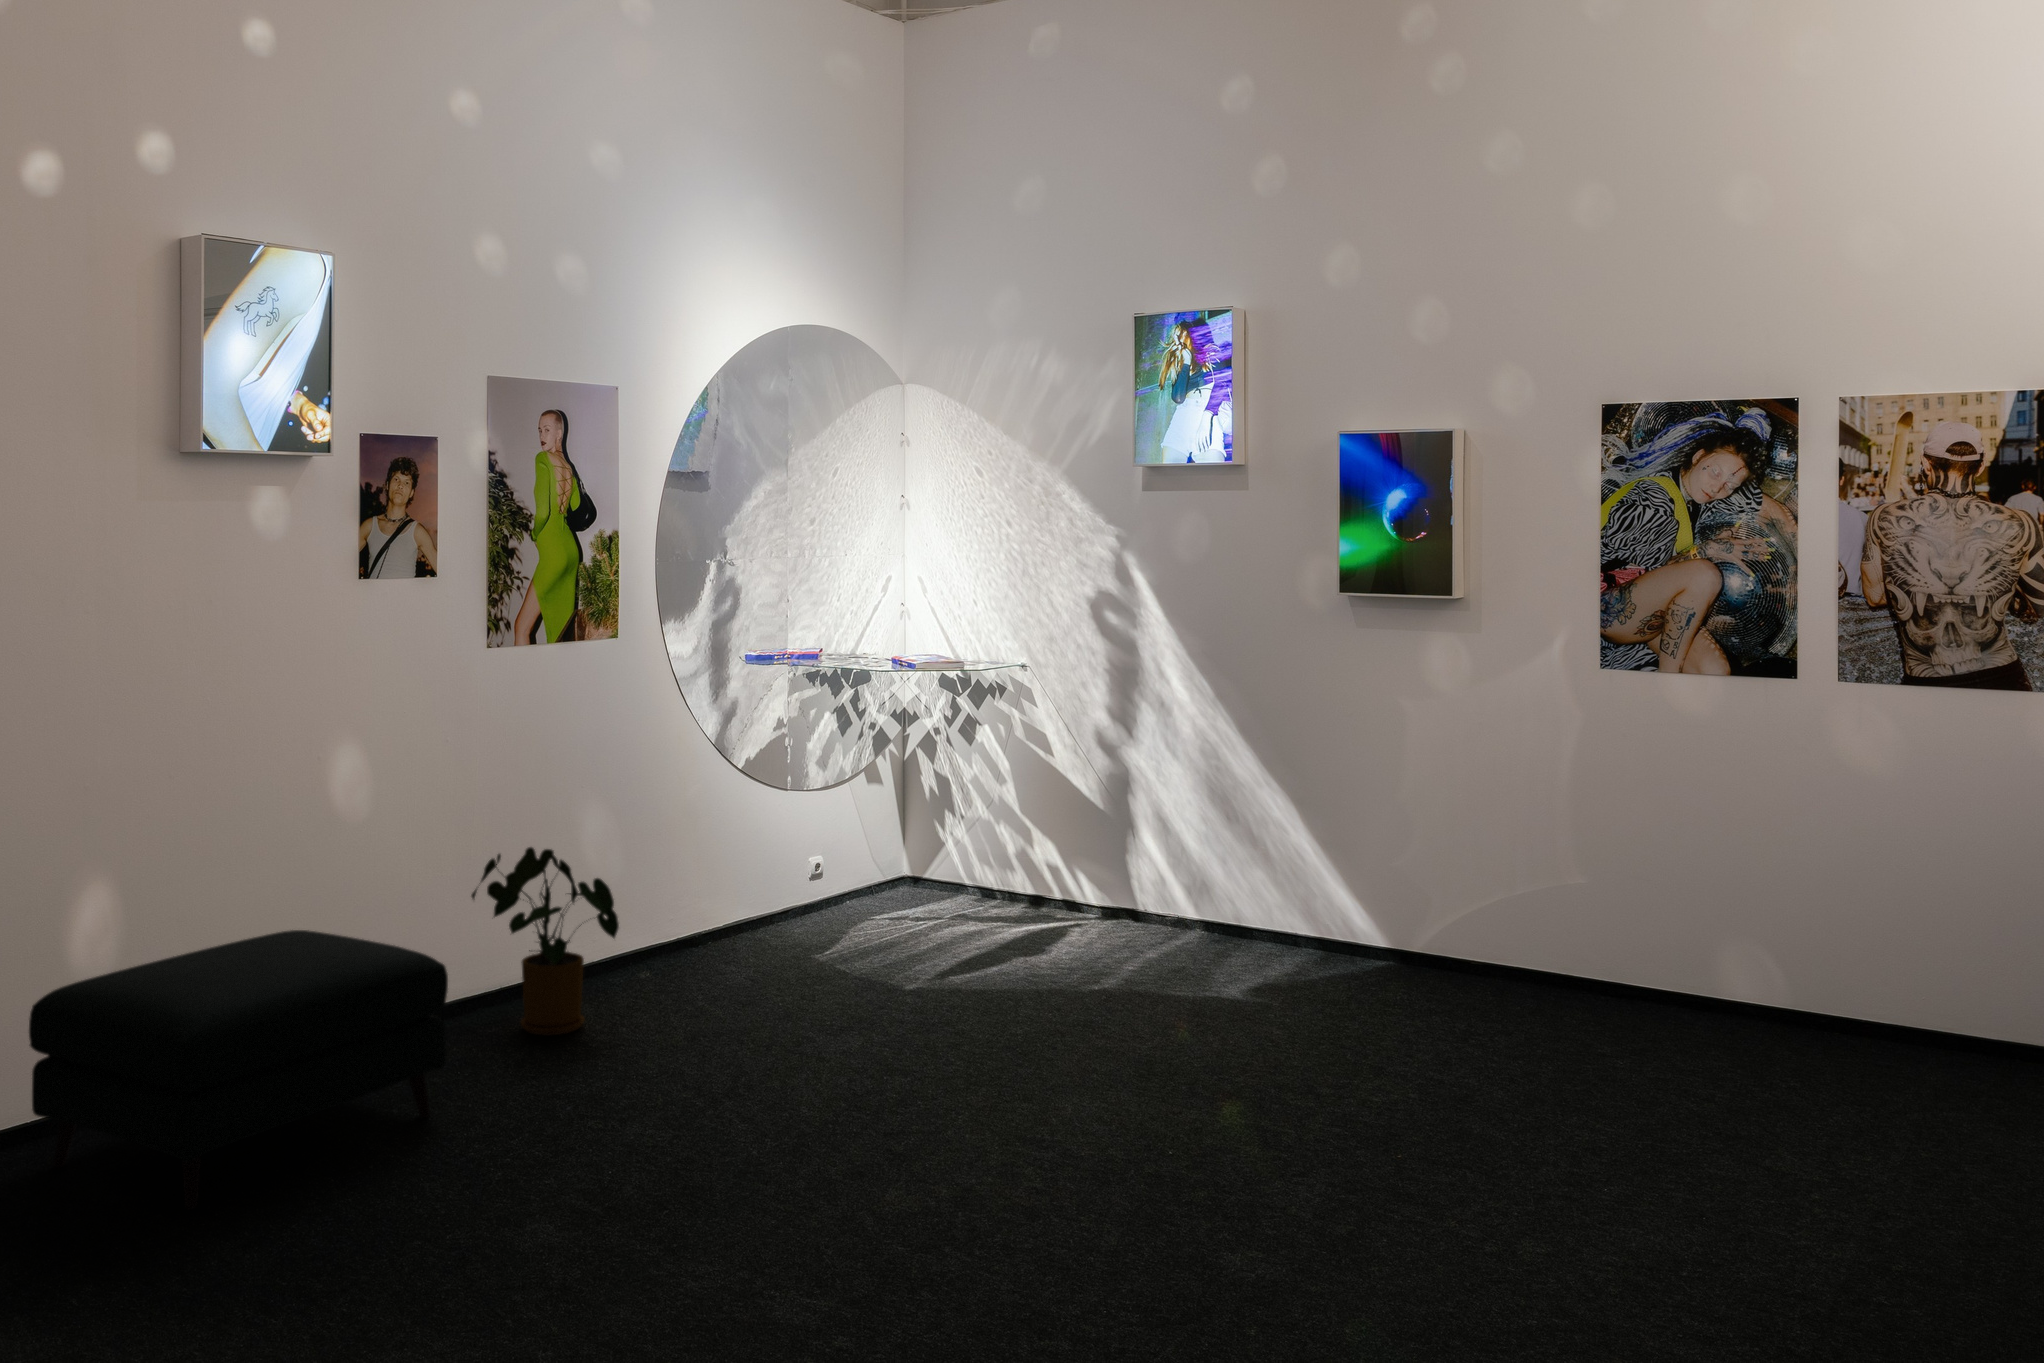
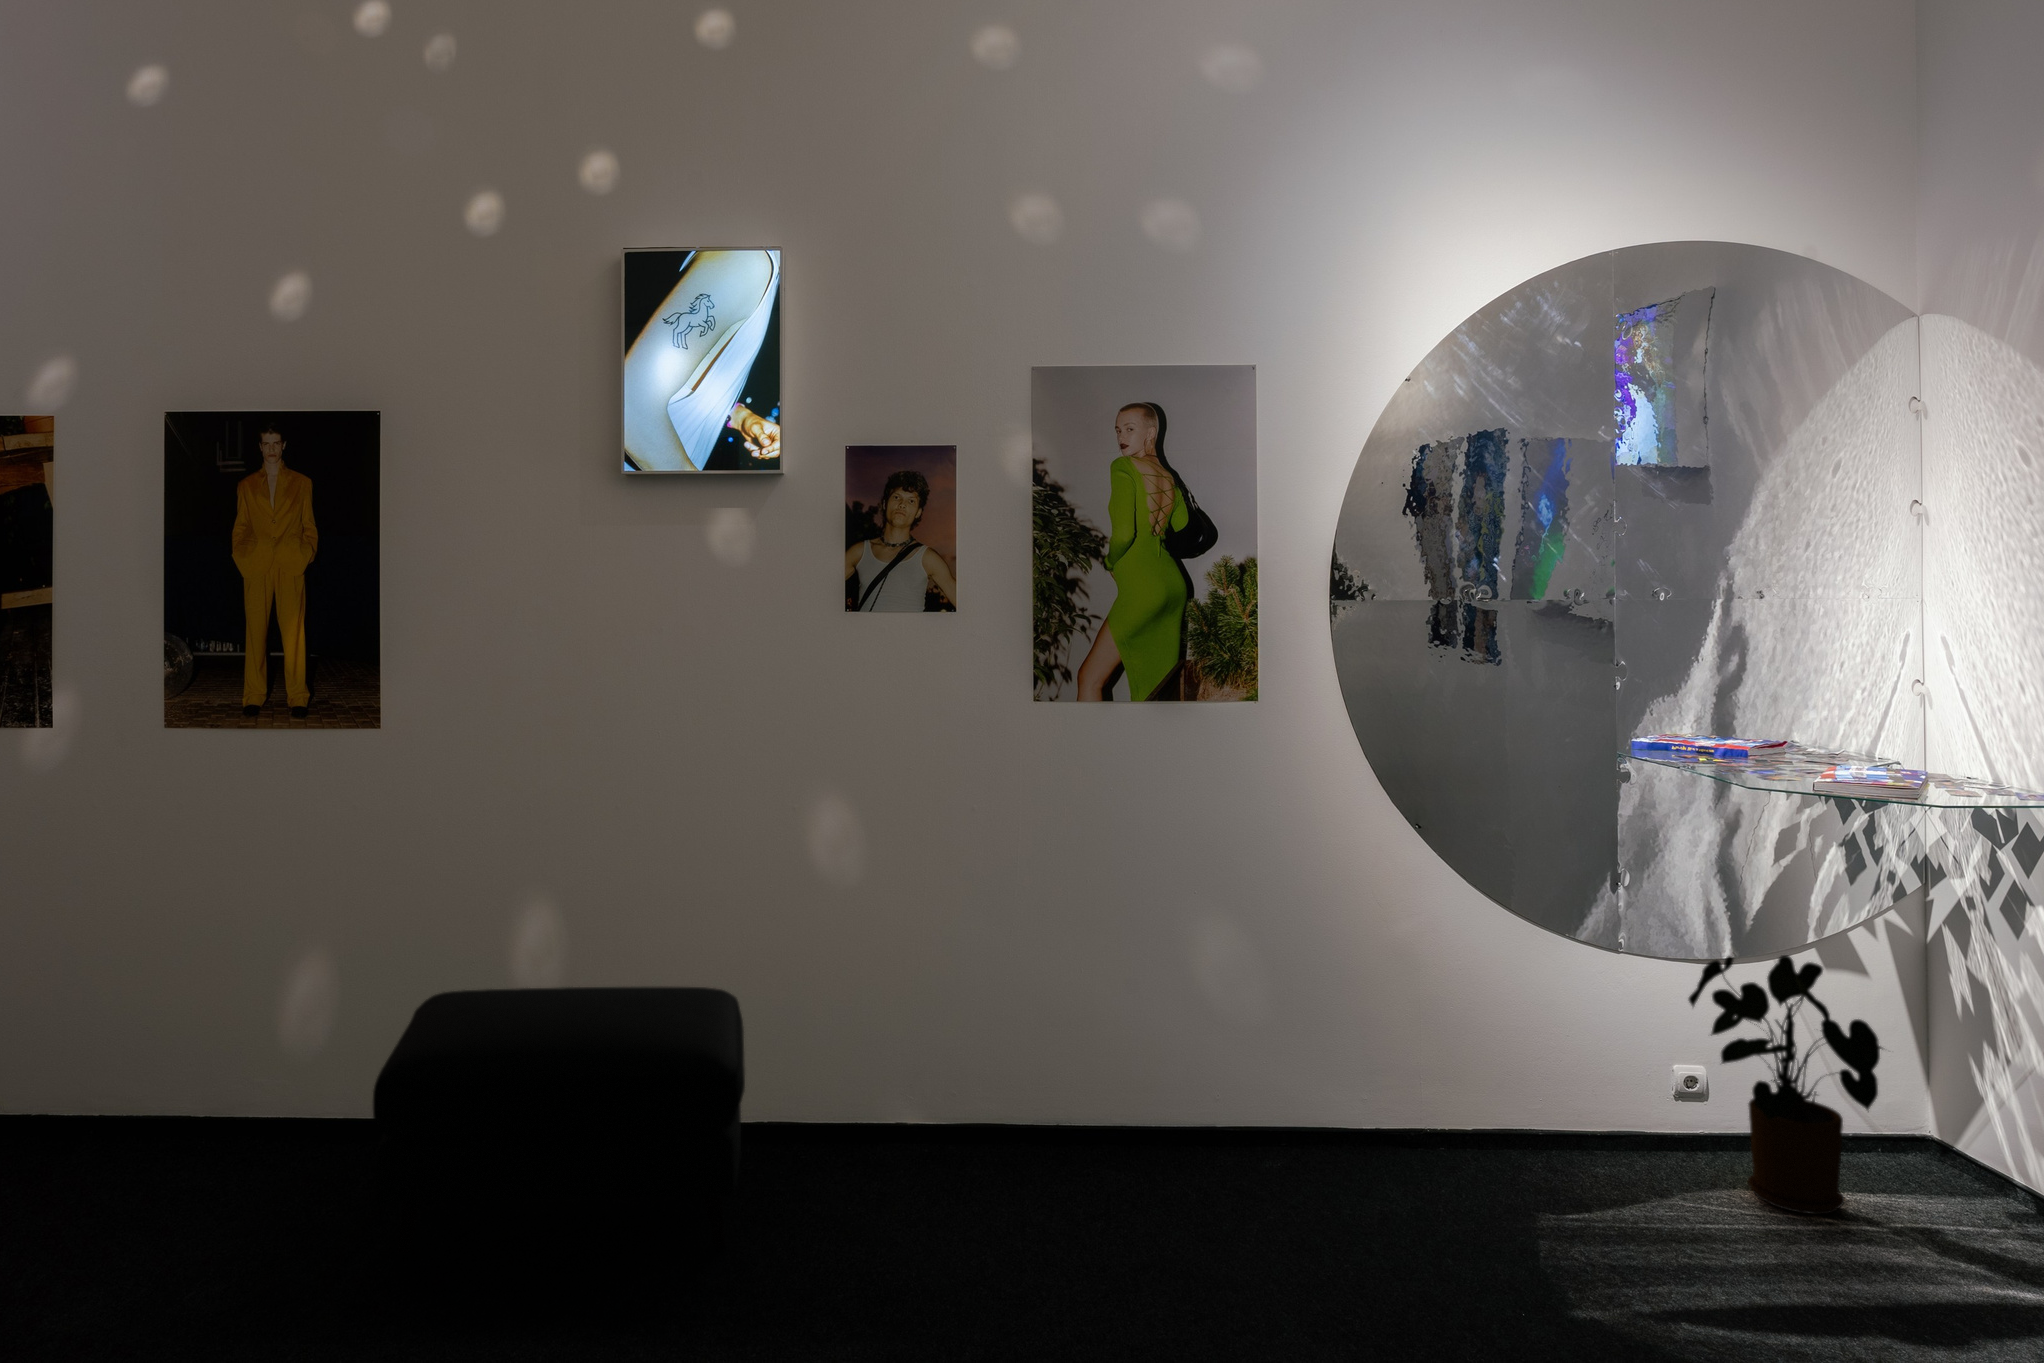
house plant: present [471,847,619,1036] -> present [1689,955,1882,1214]

